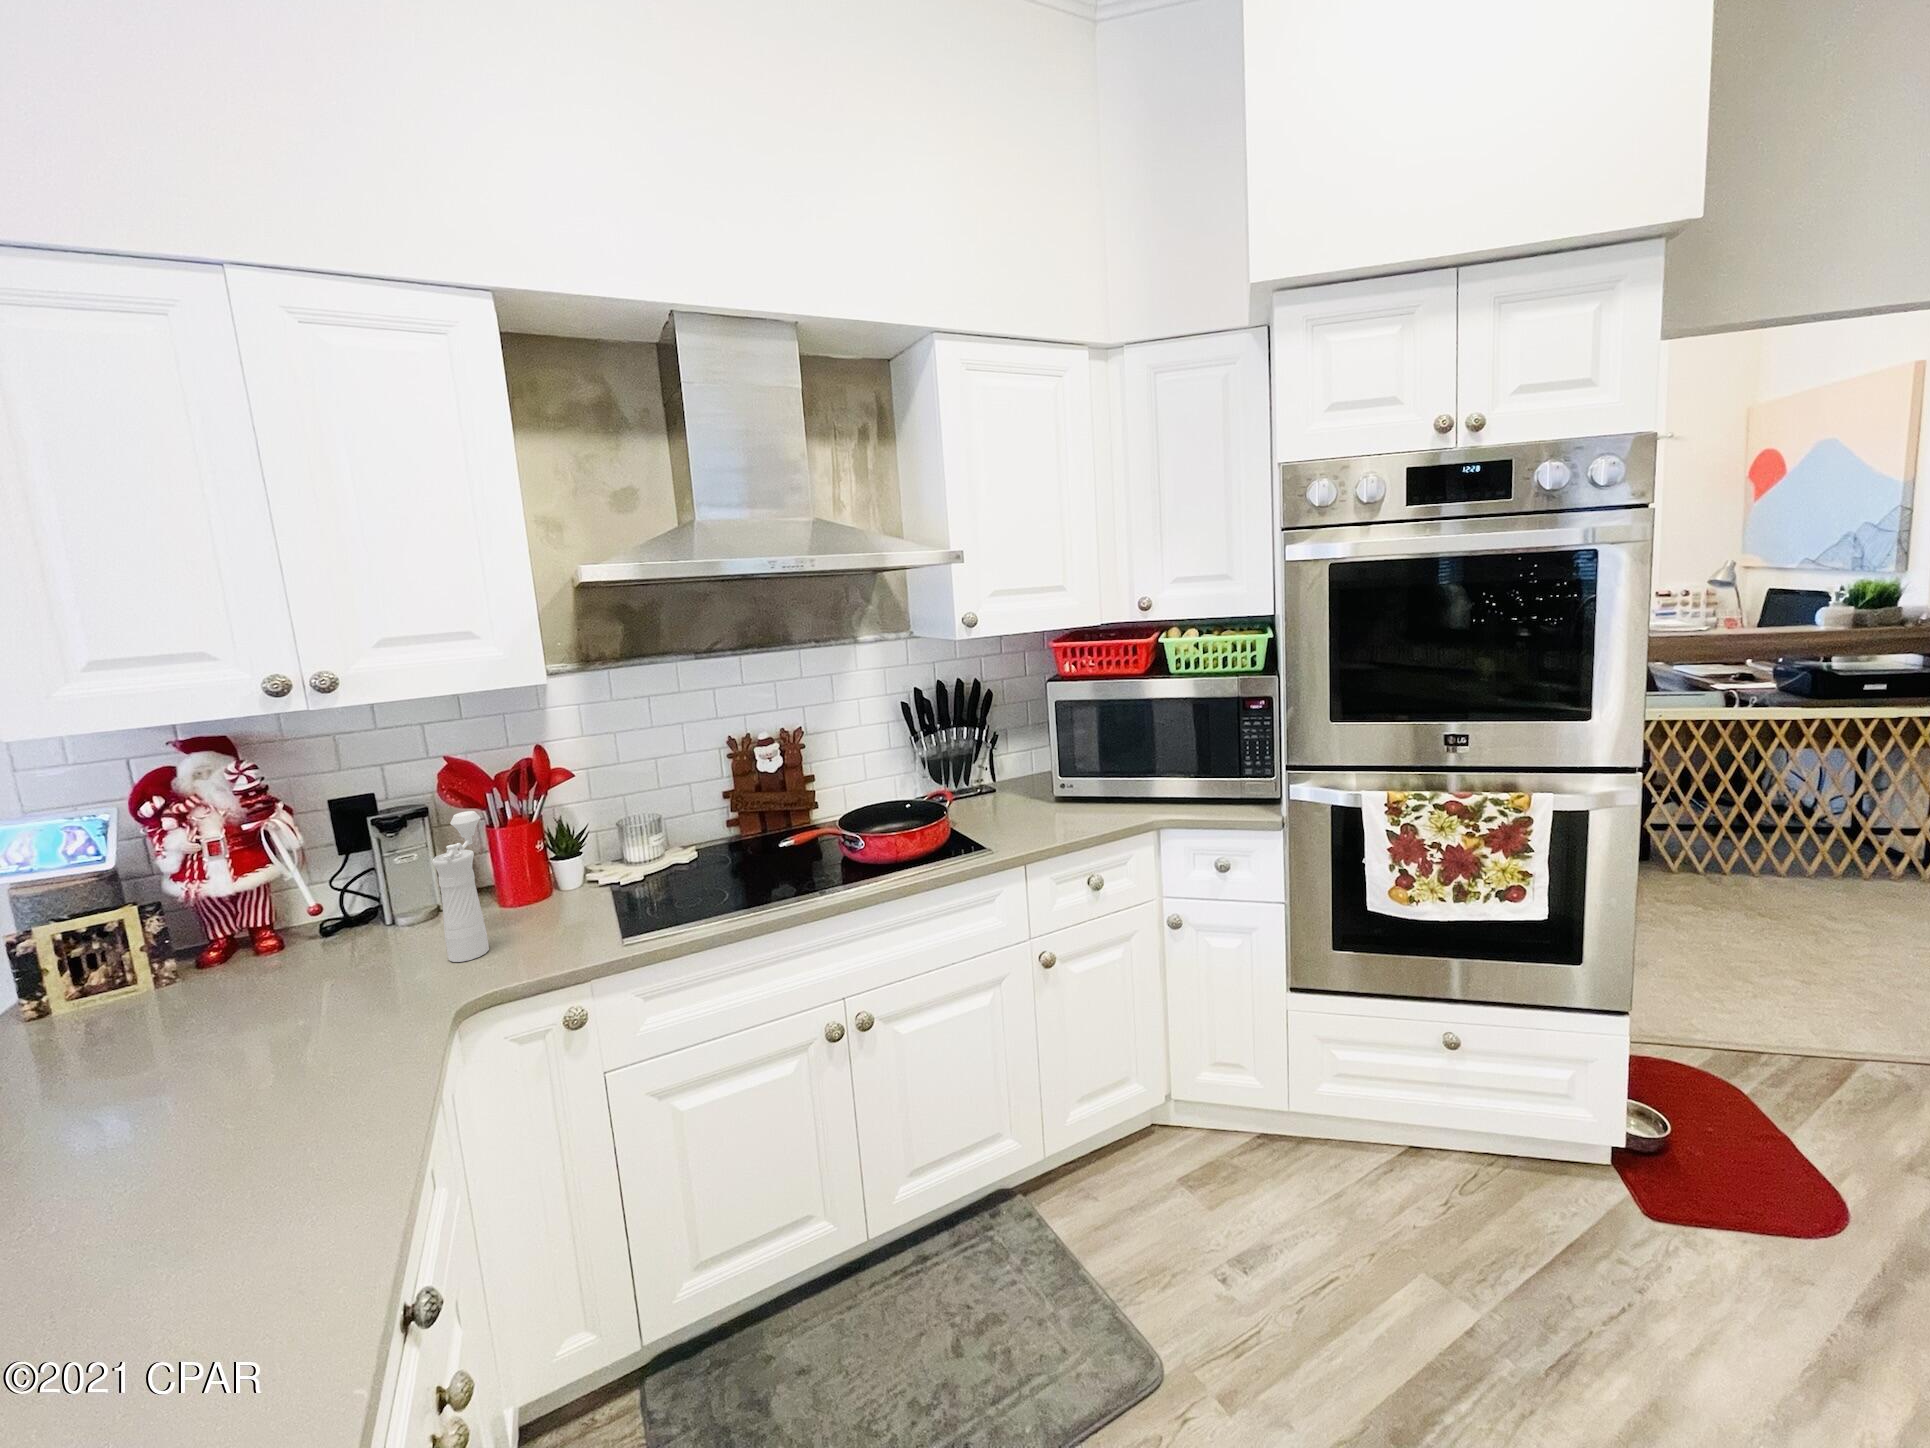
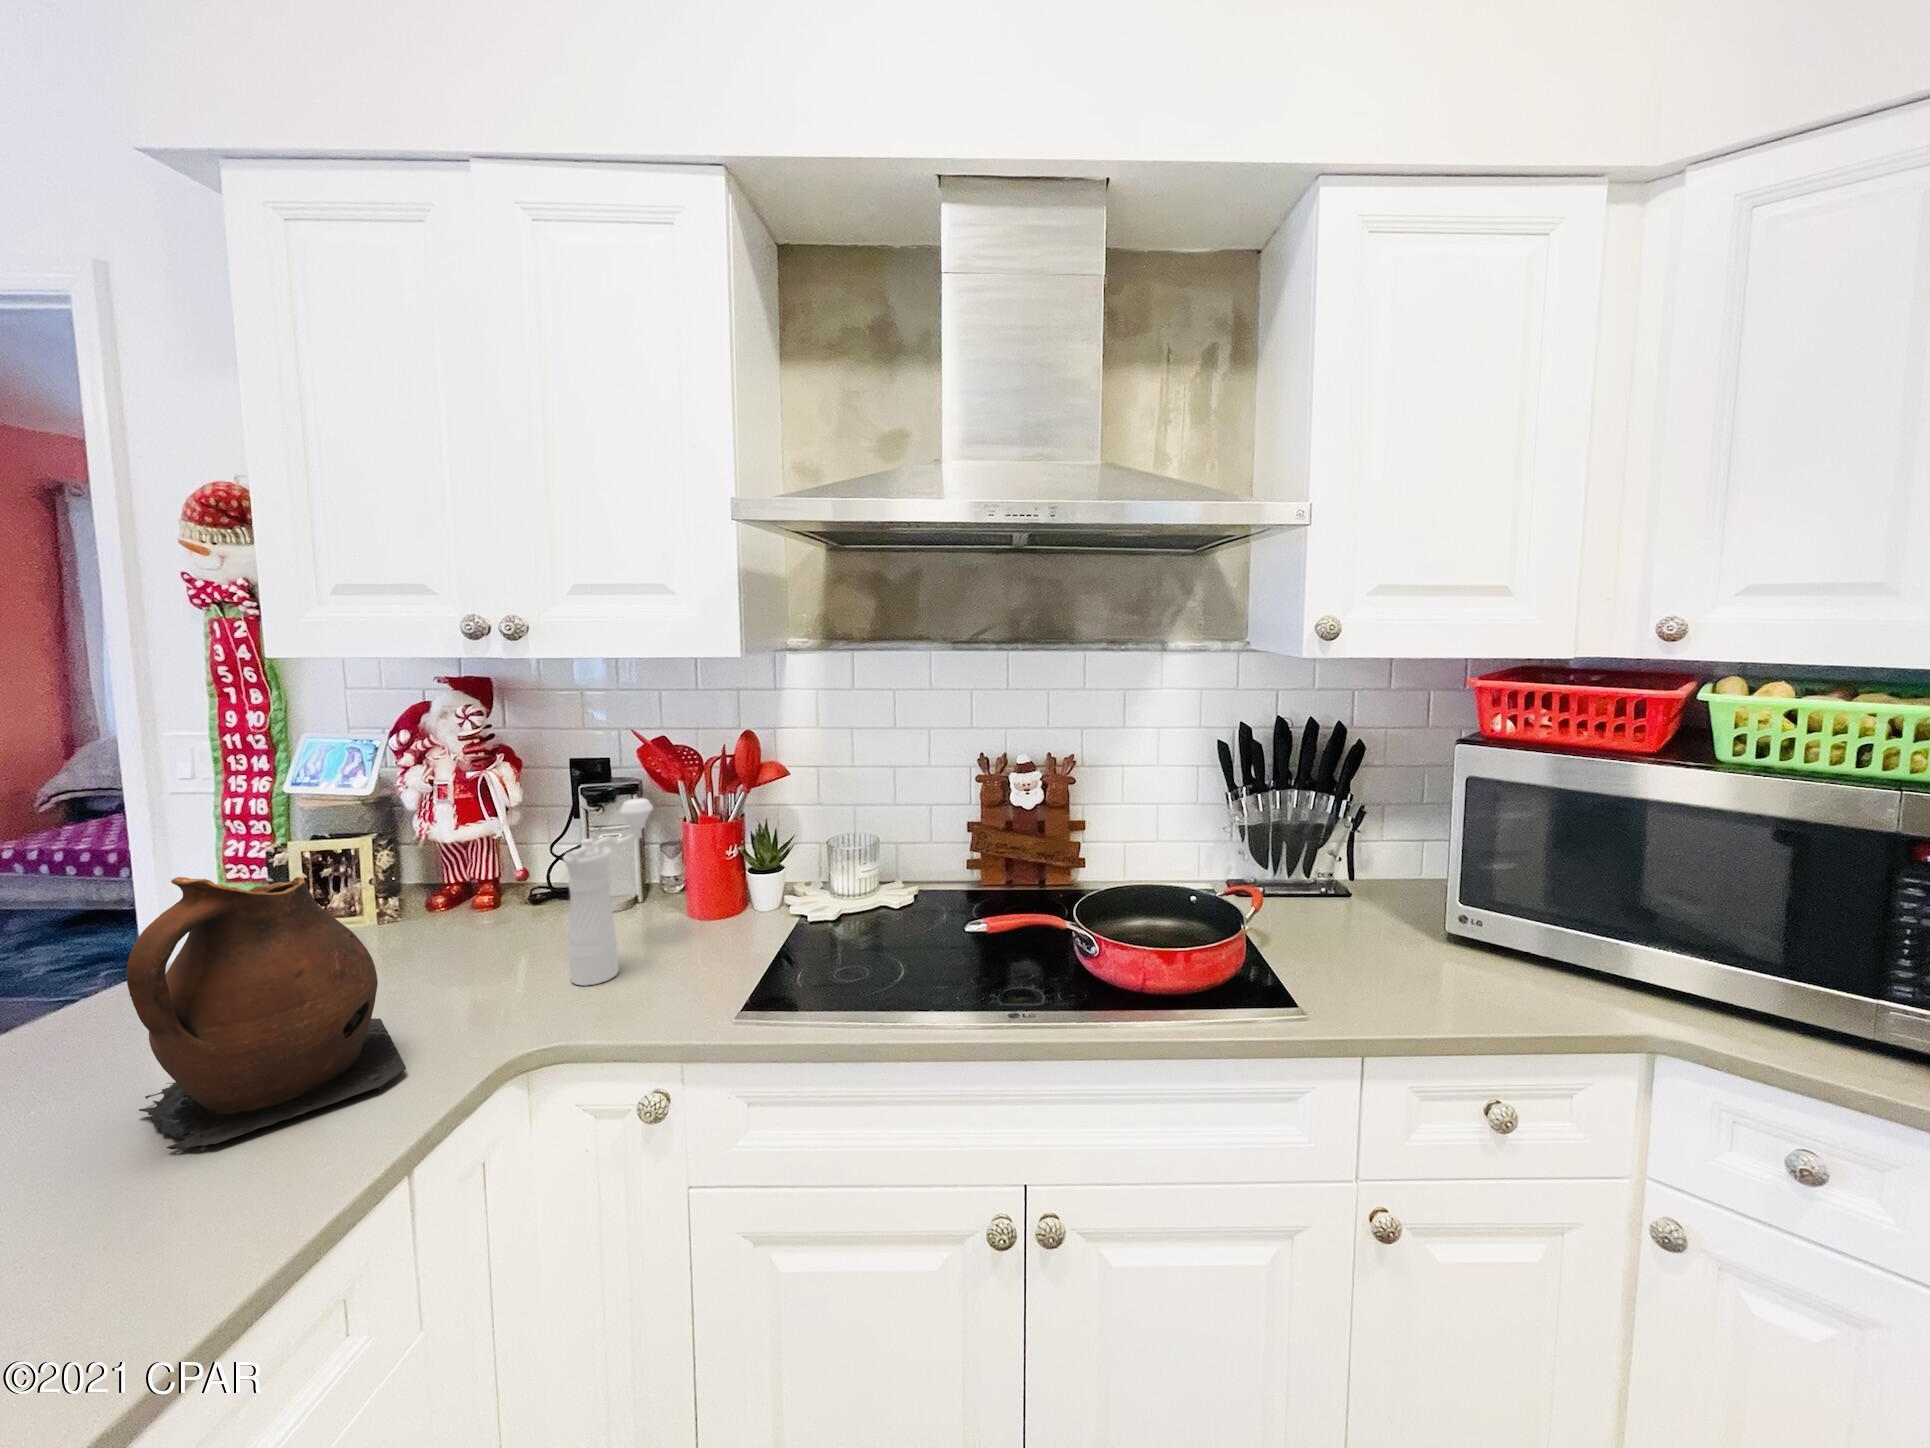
ceramic pitcher: none [158,899,389,1106] -> present [127,877,406,1149]

